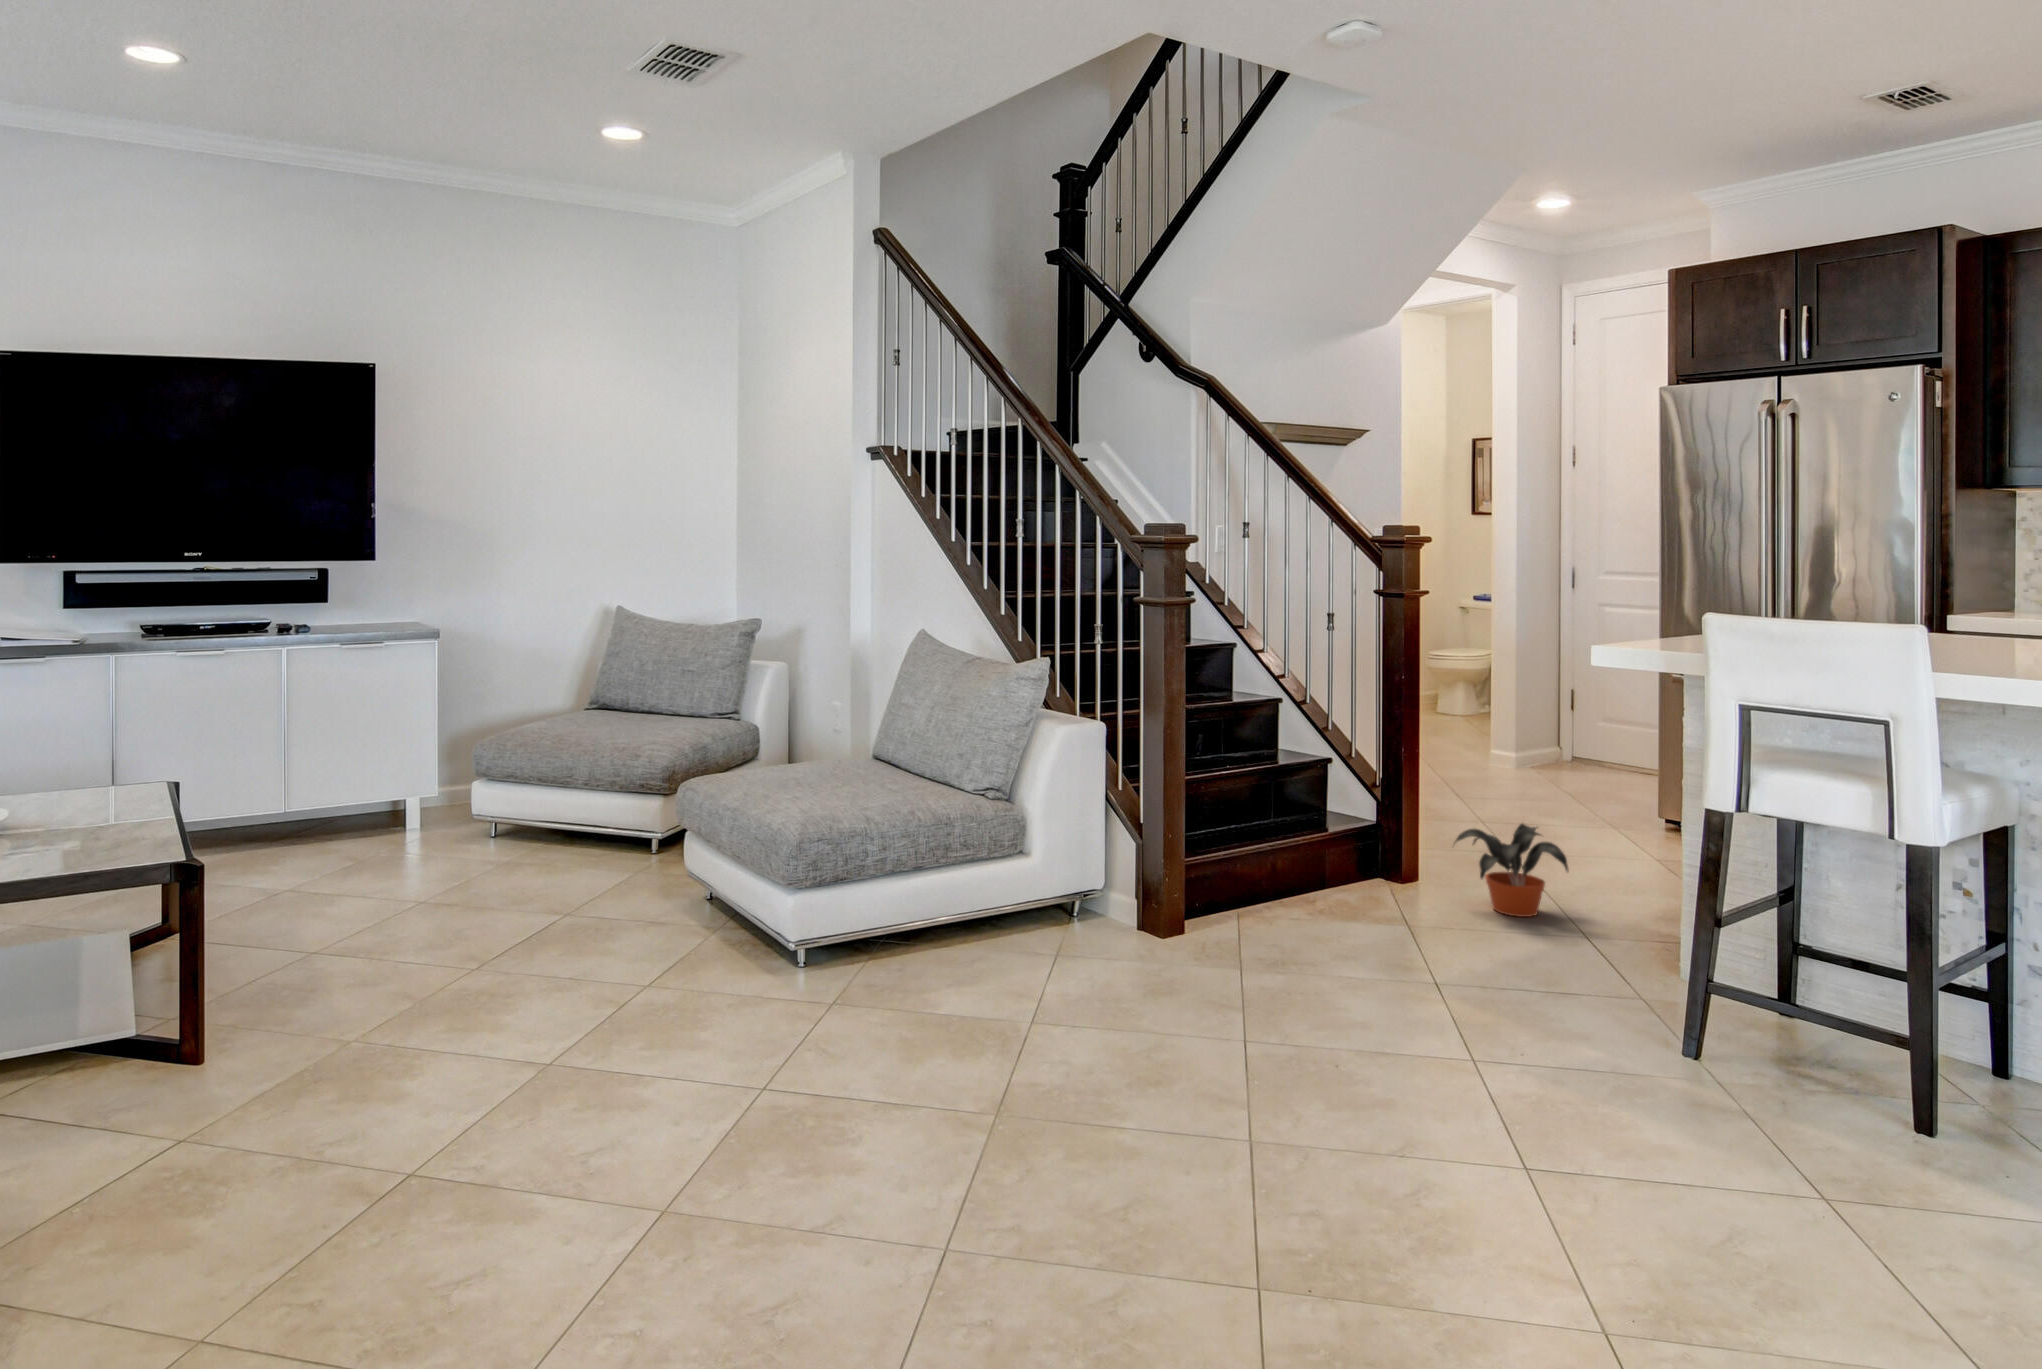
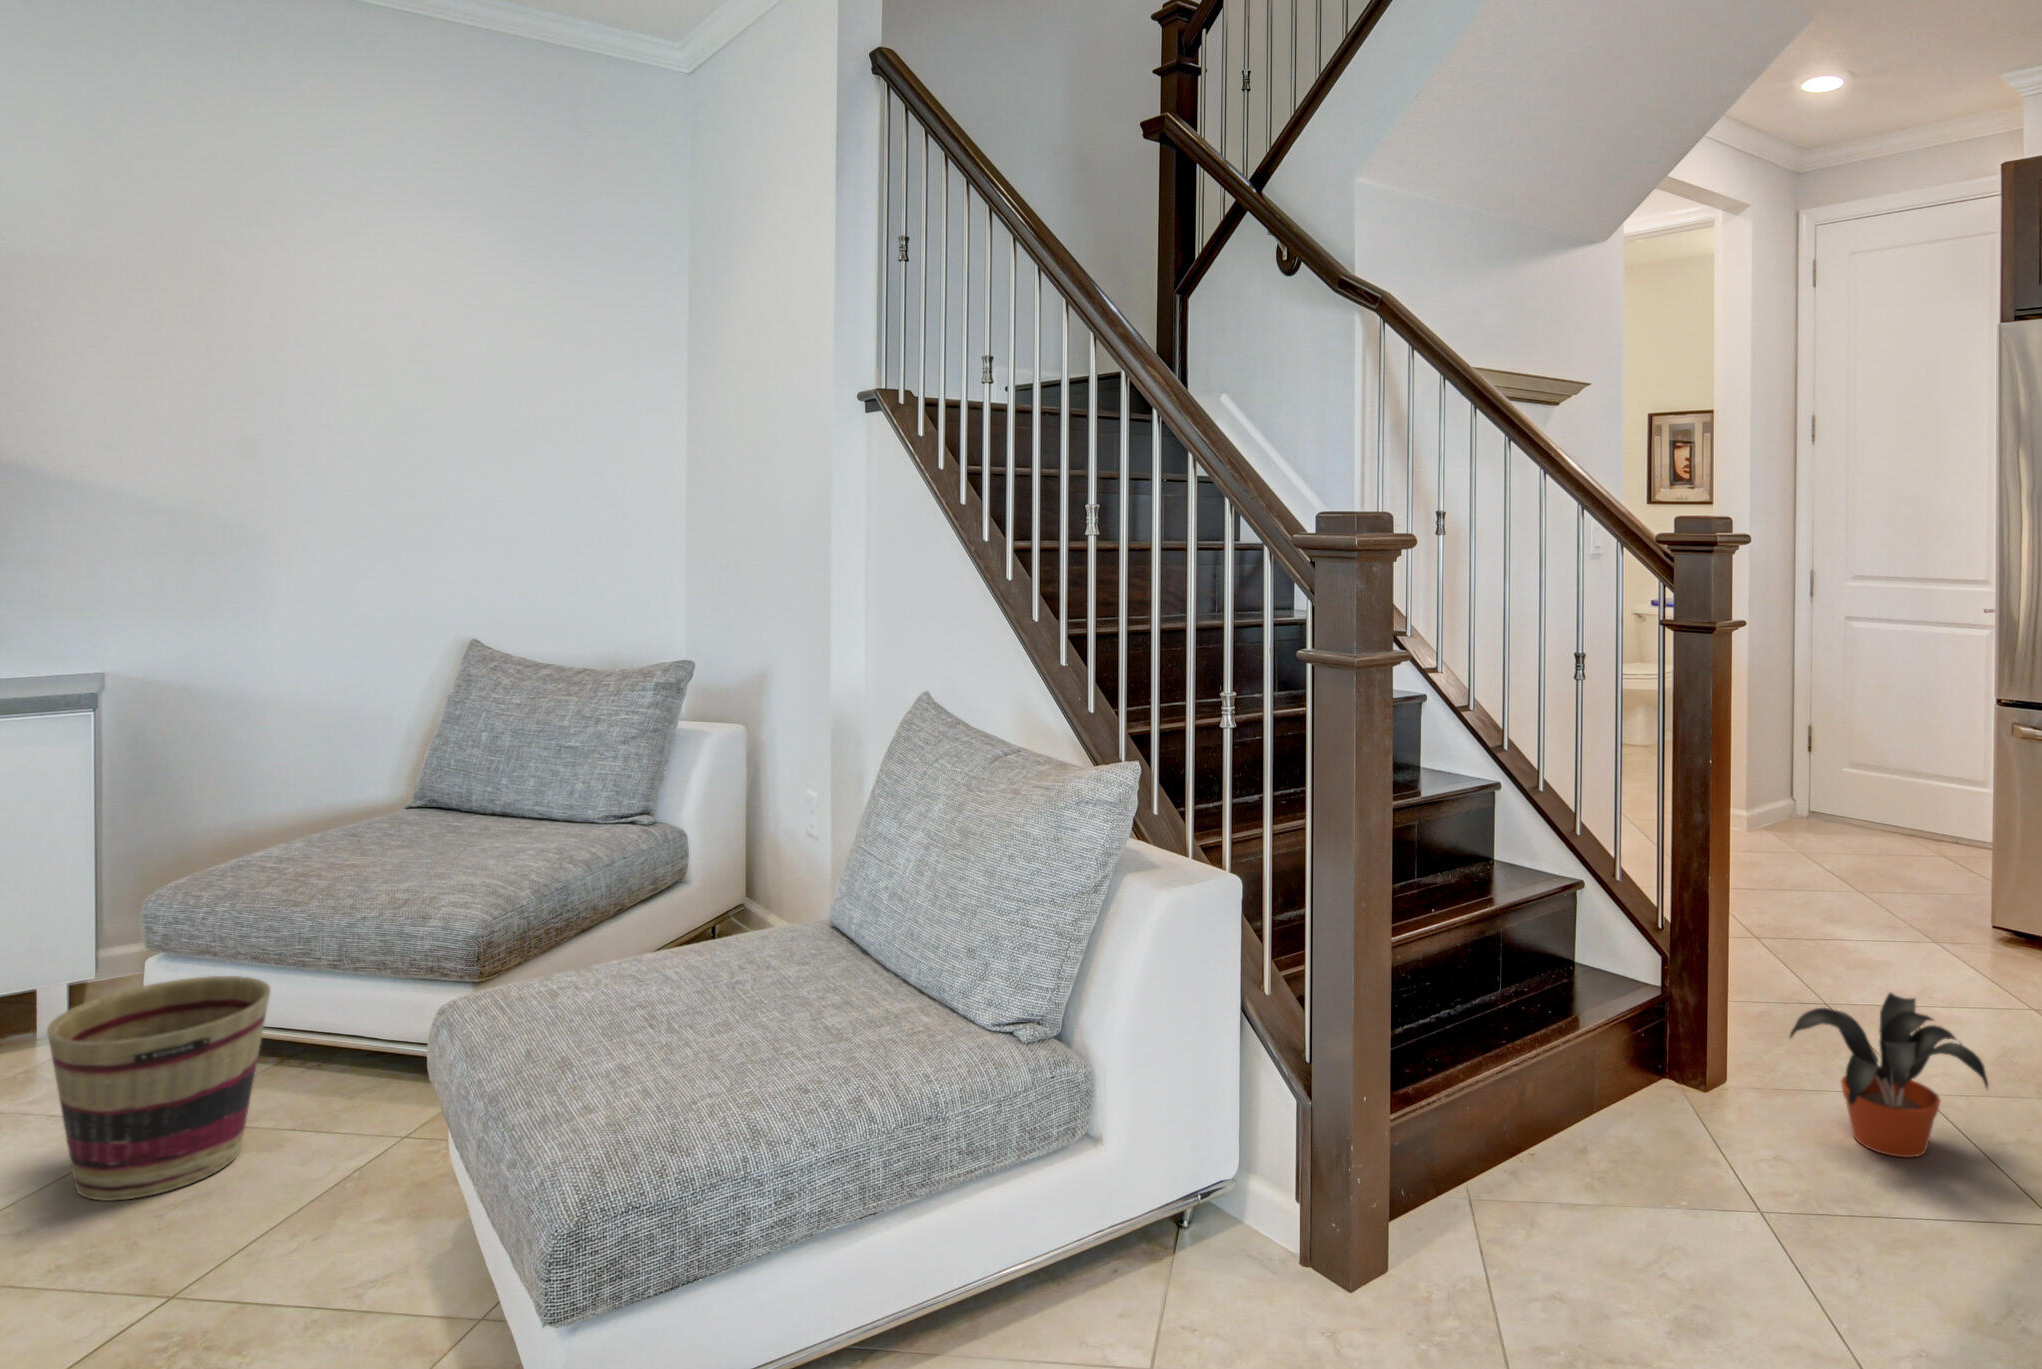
basket: none [474,781,572,886] -> present [47,976,270,1201]

